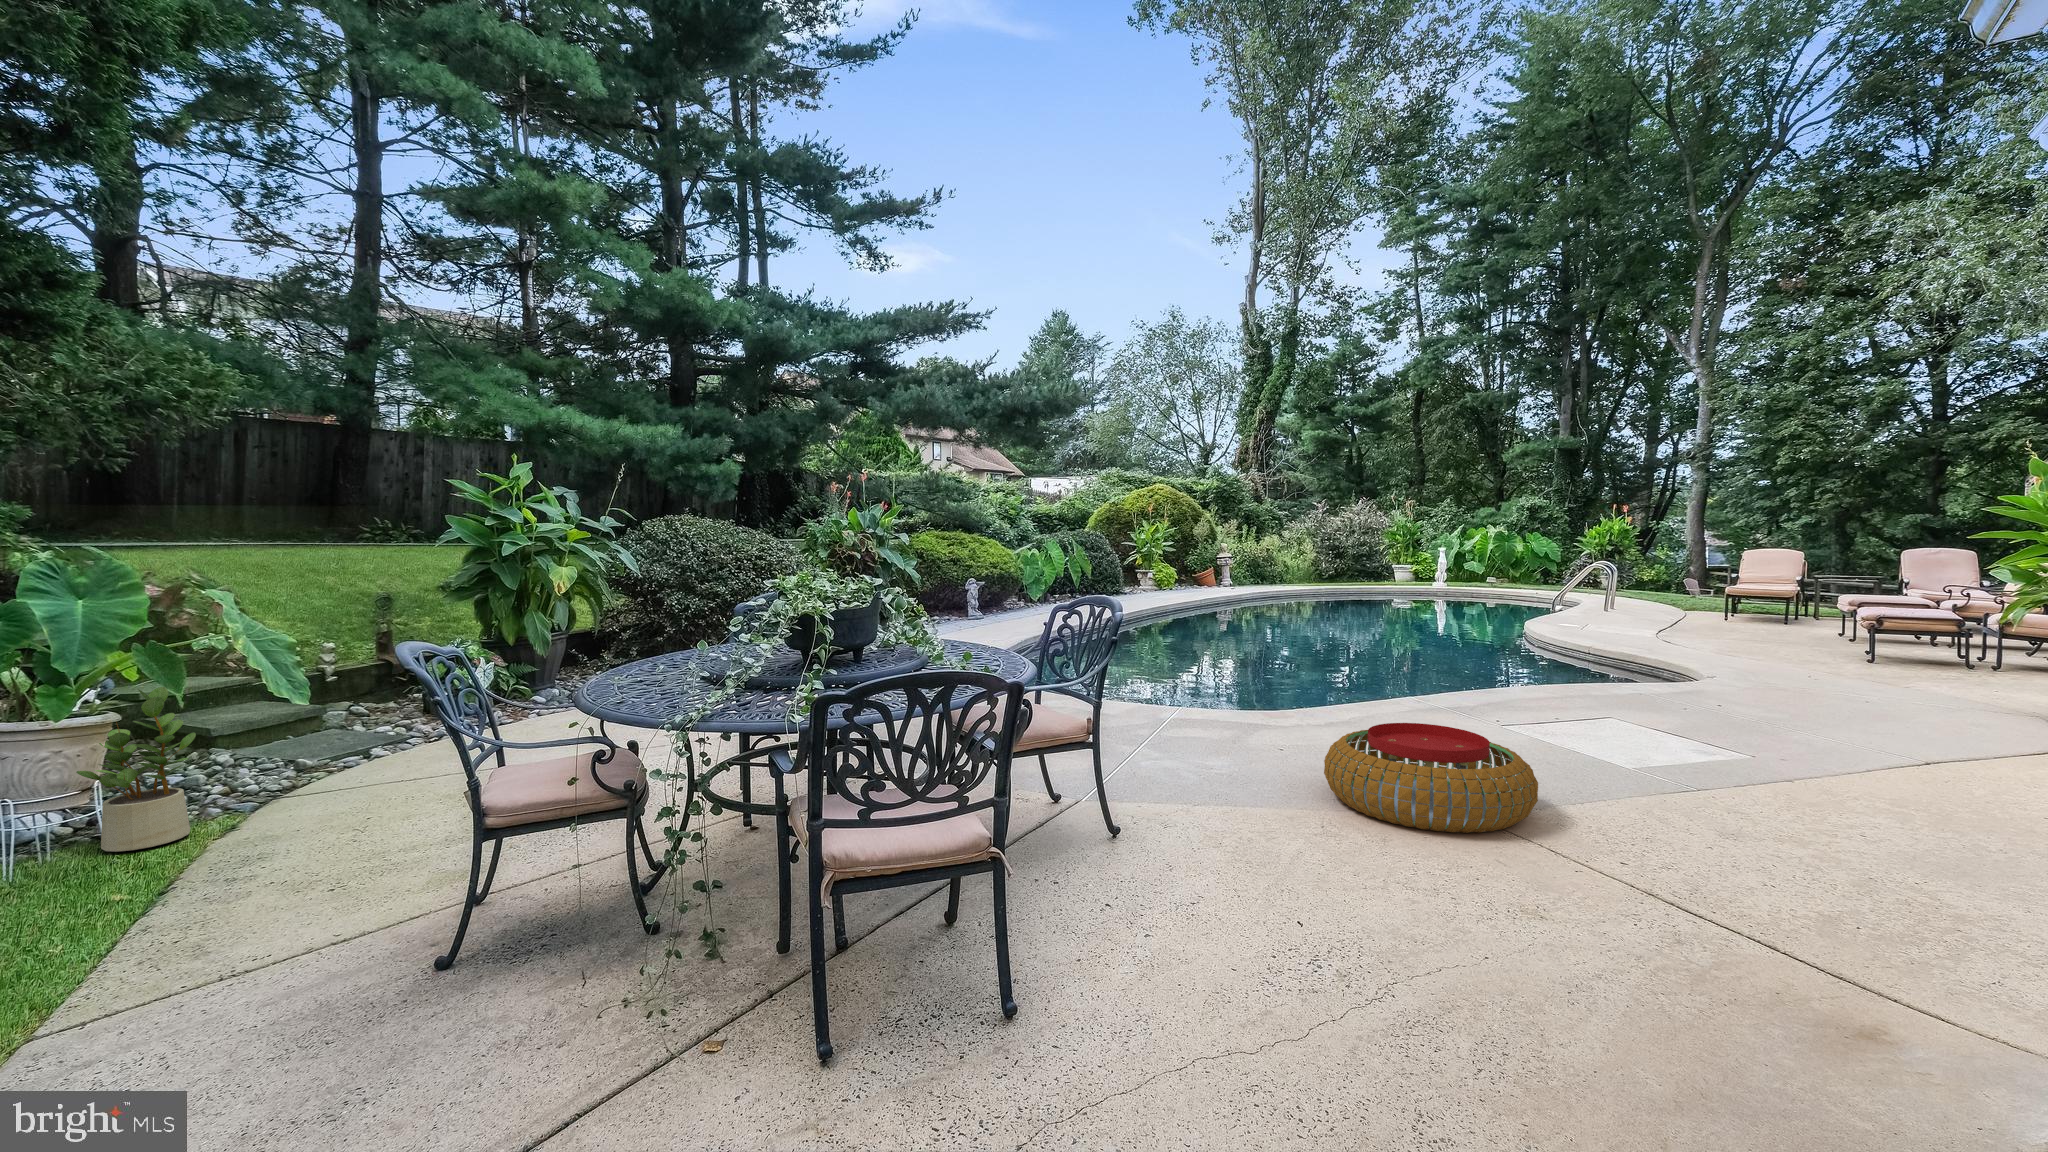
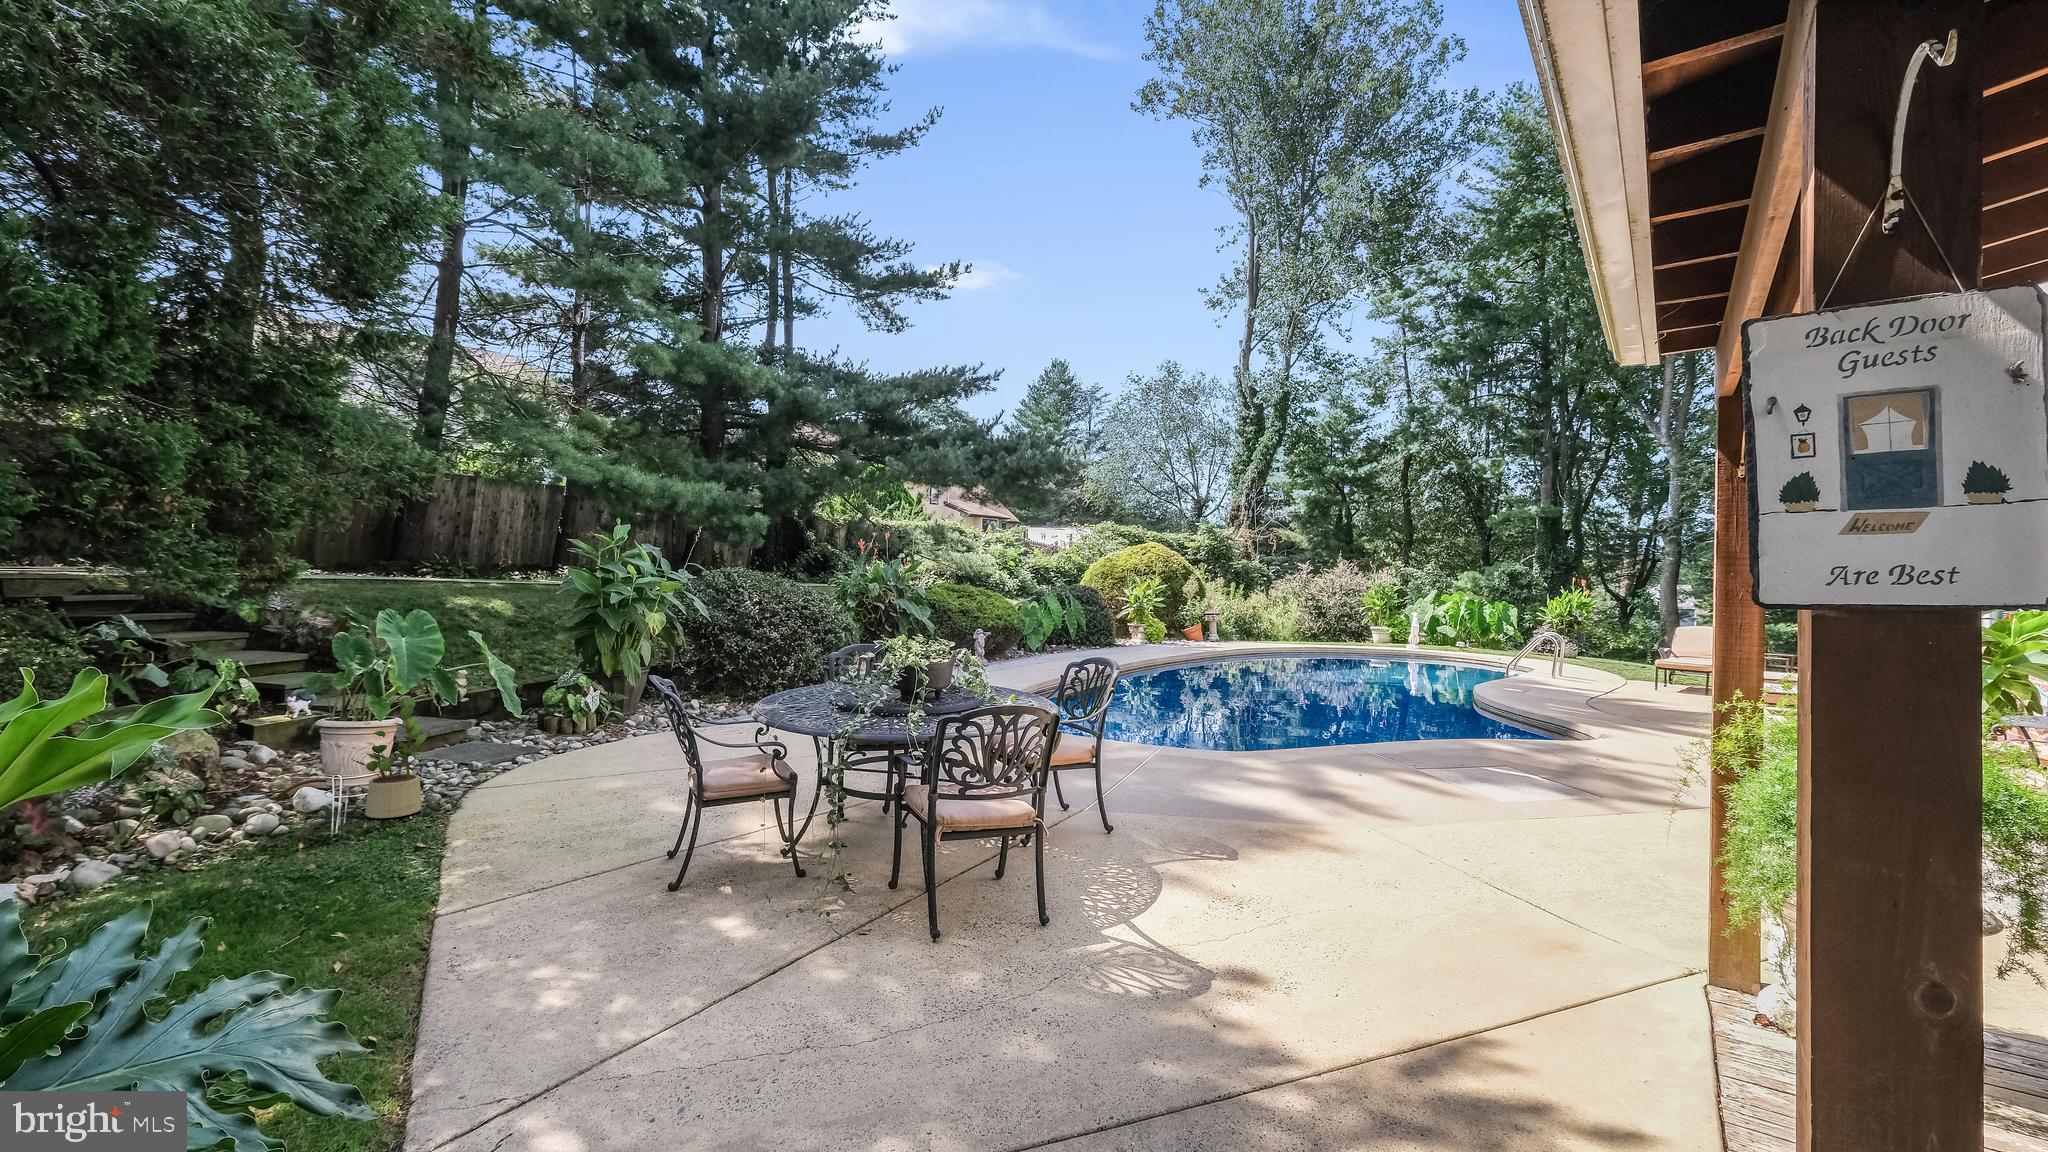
pouf: present [1324,723,1538,833] -> none [1270,758,1425,837]

